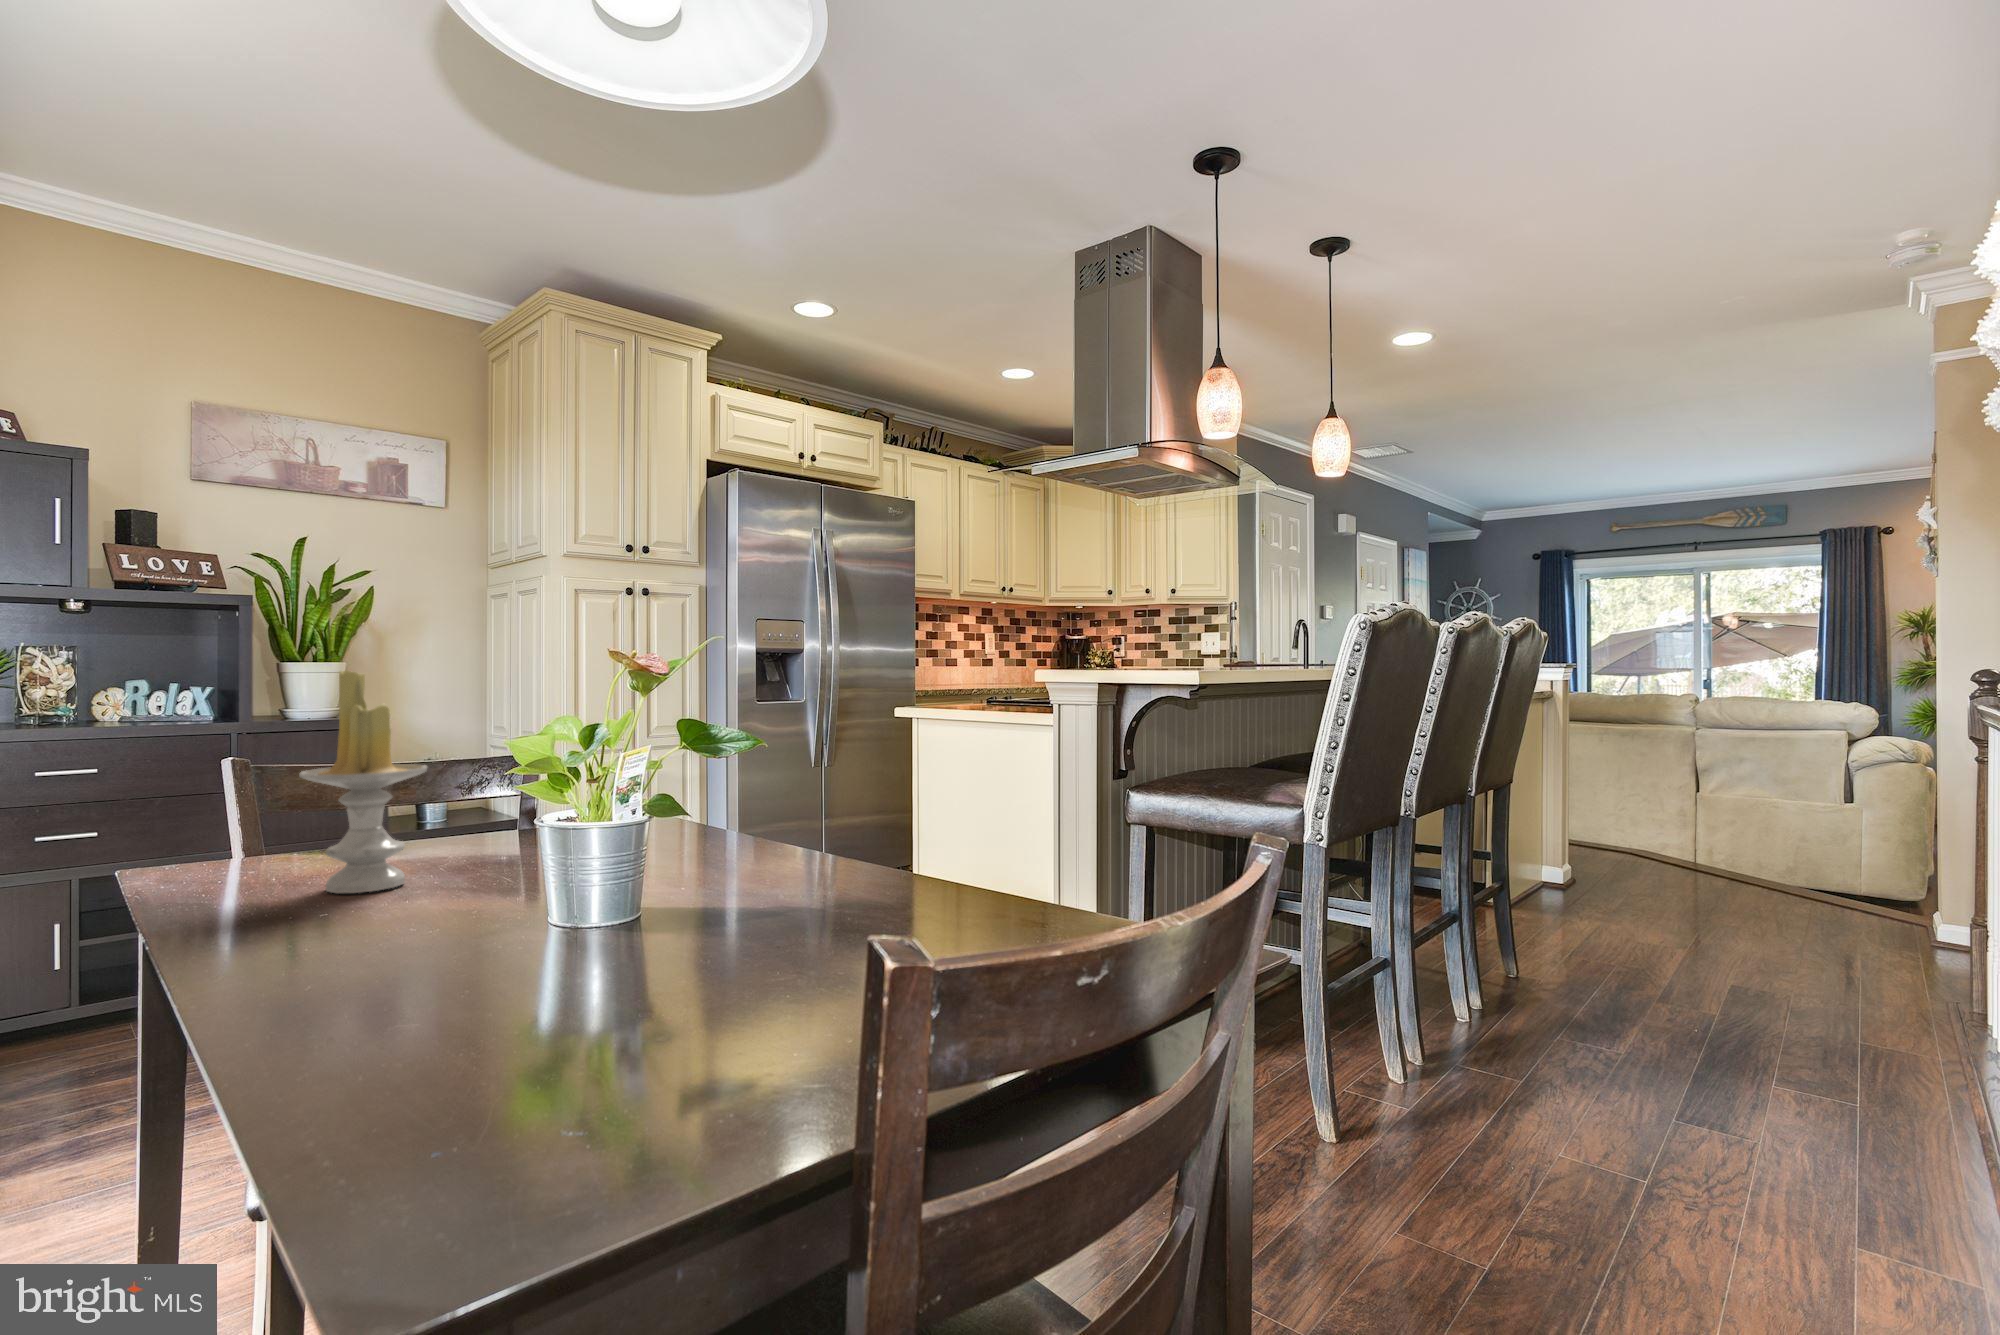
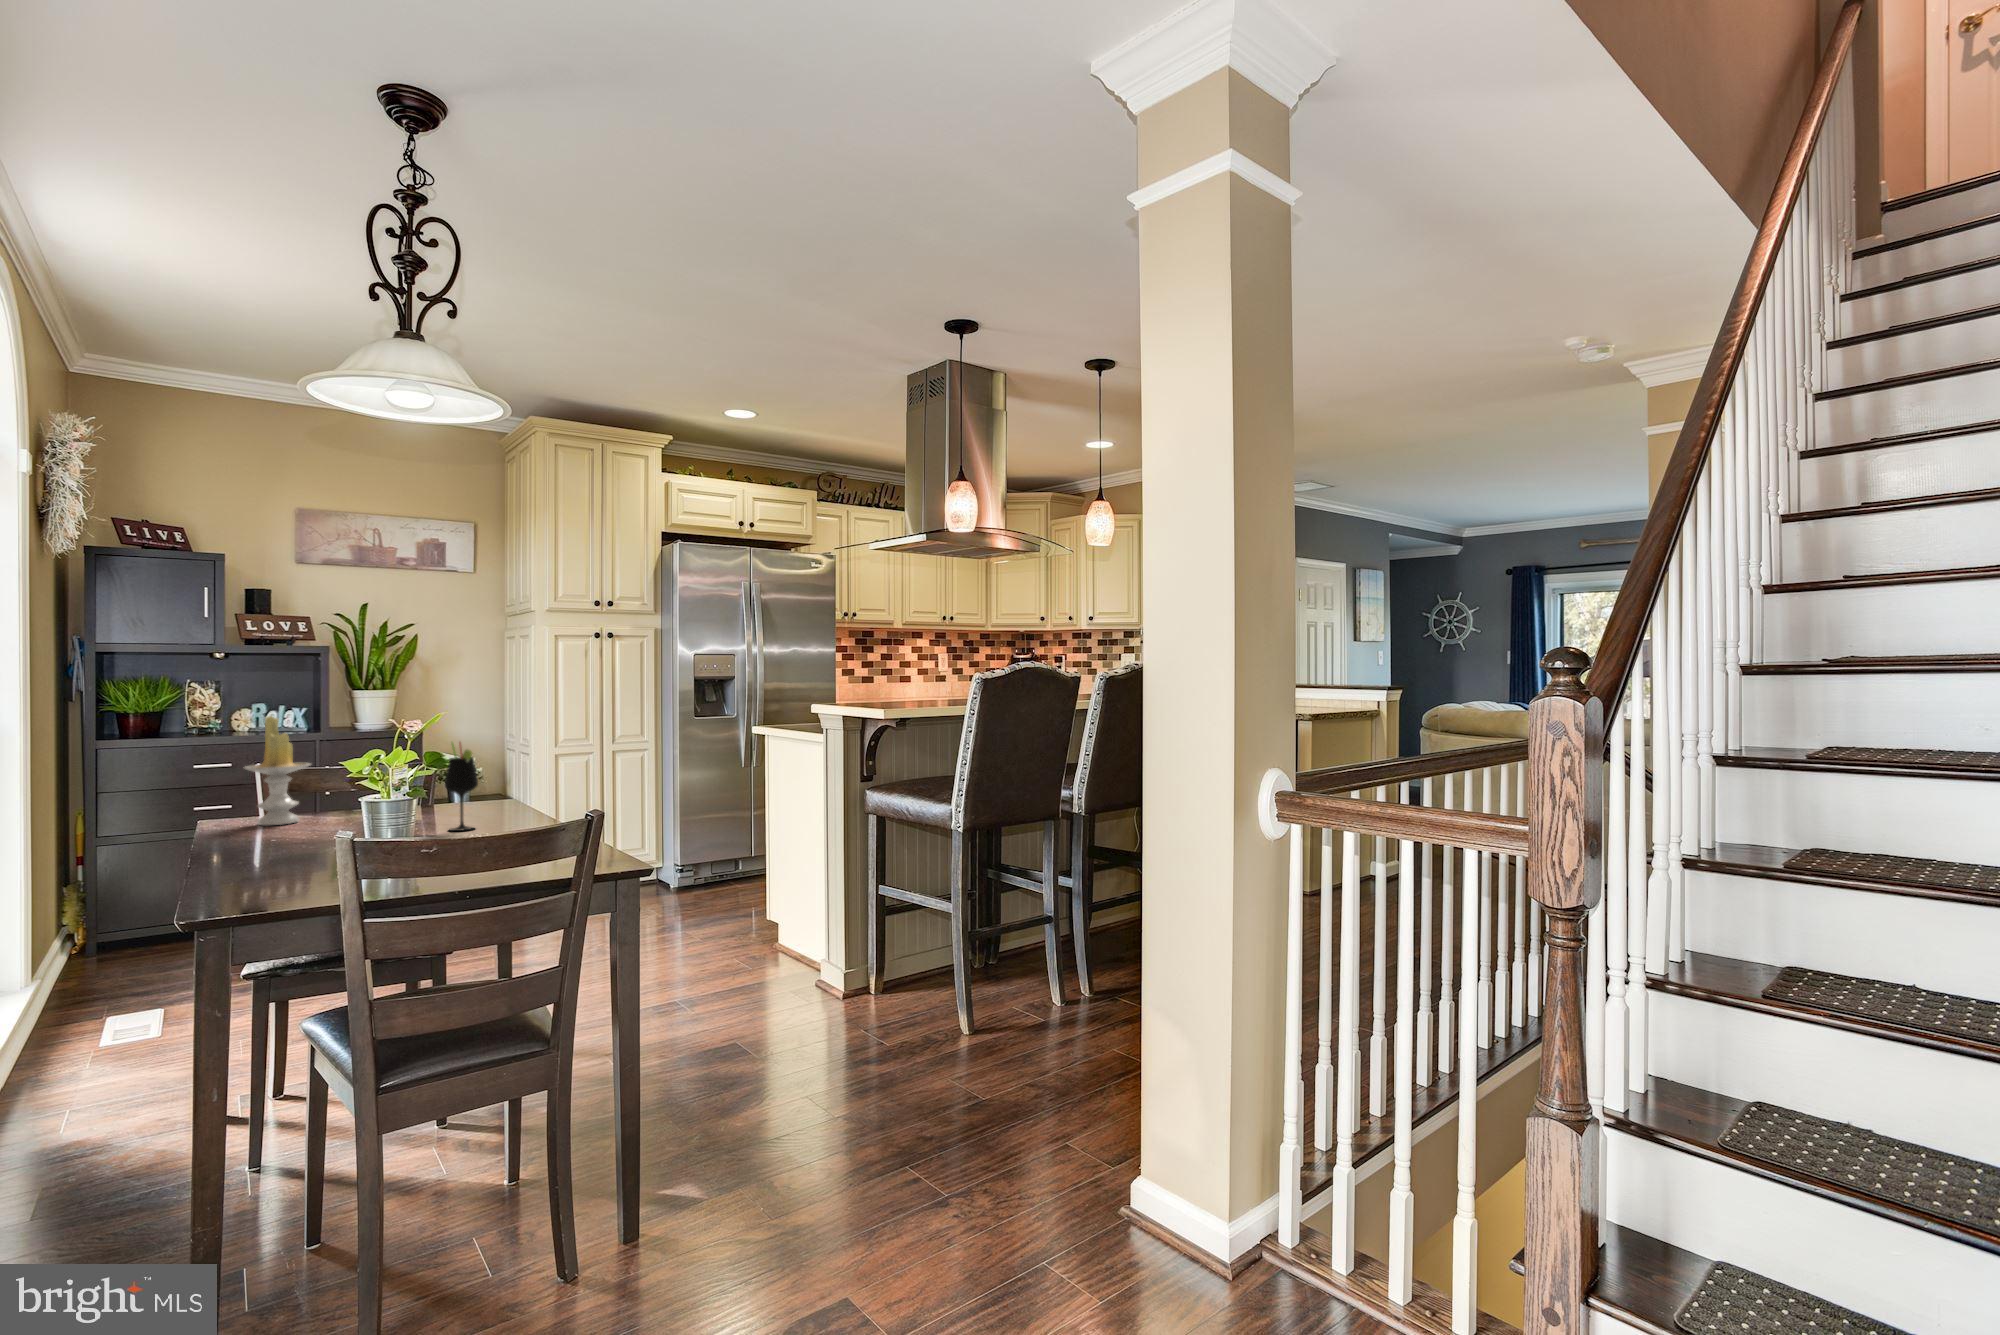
wine glass: none [749,718,812,898] -> present [445,743,478,831]

